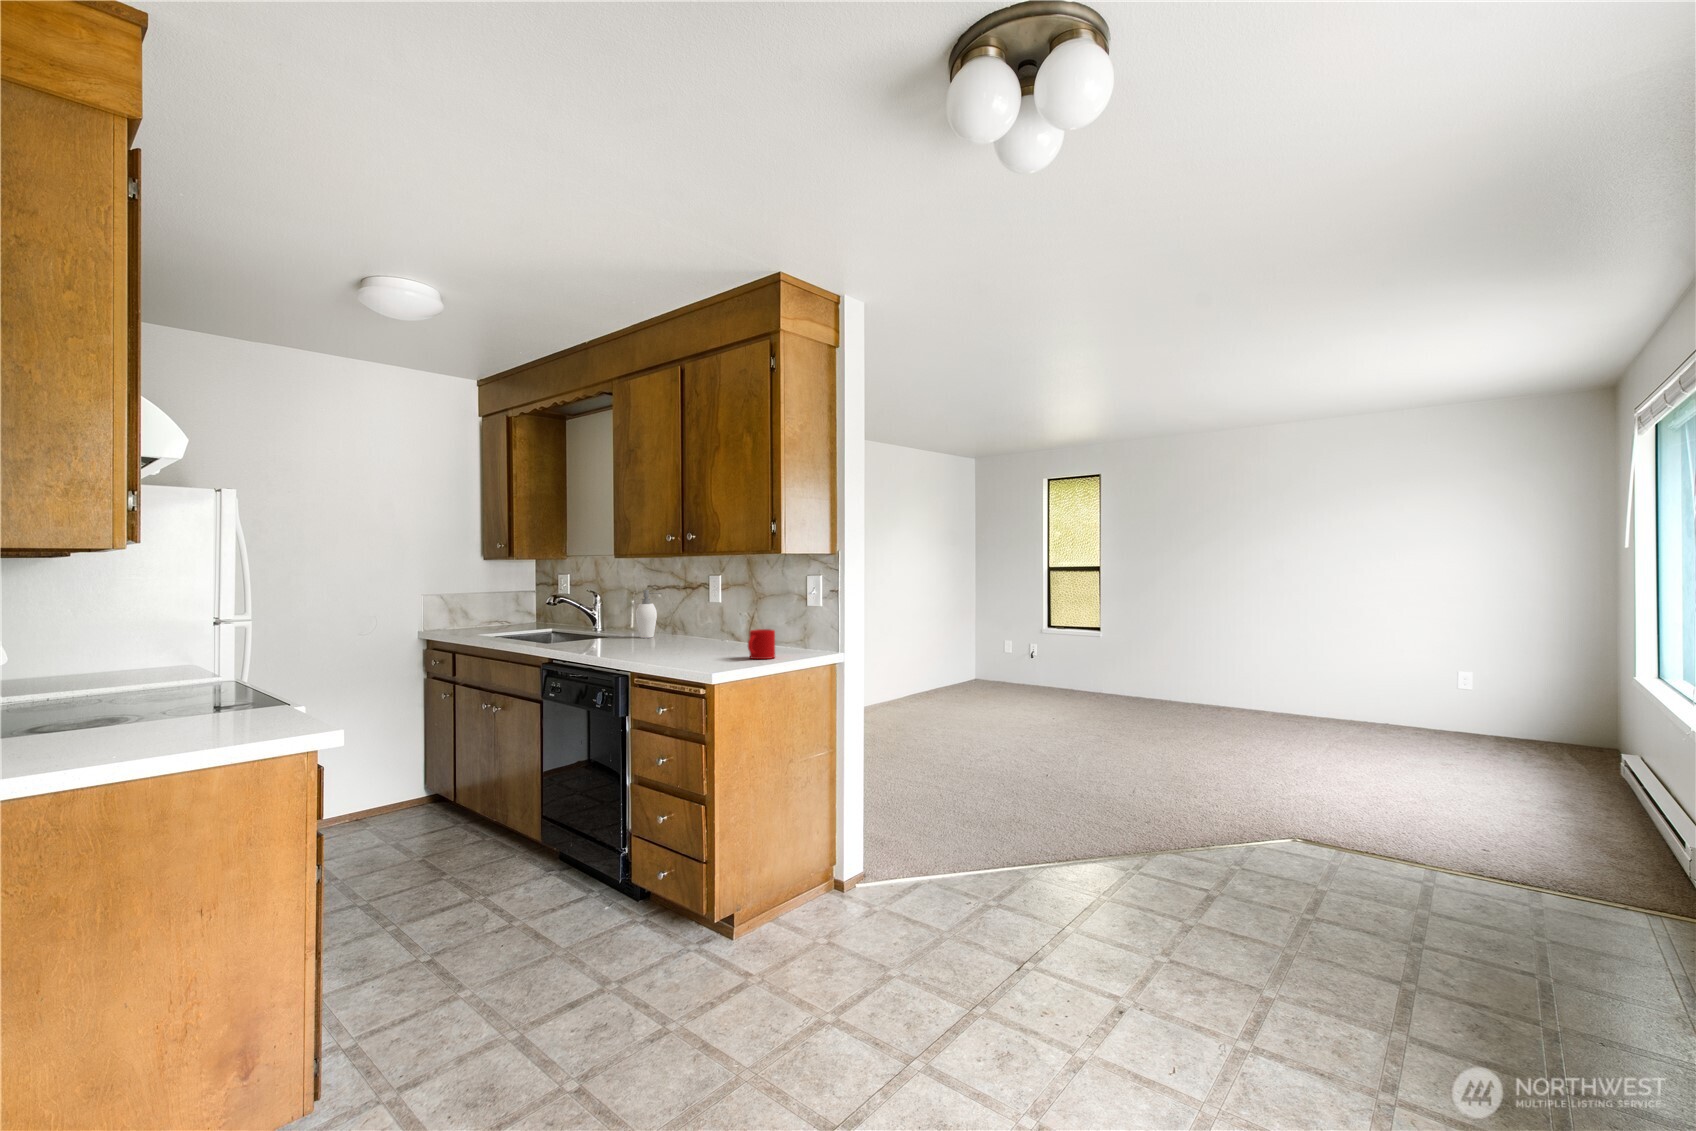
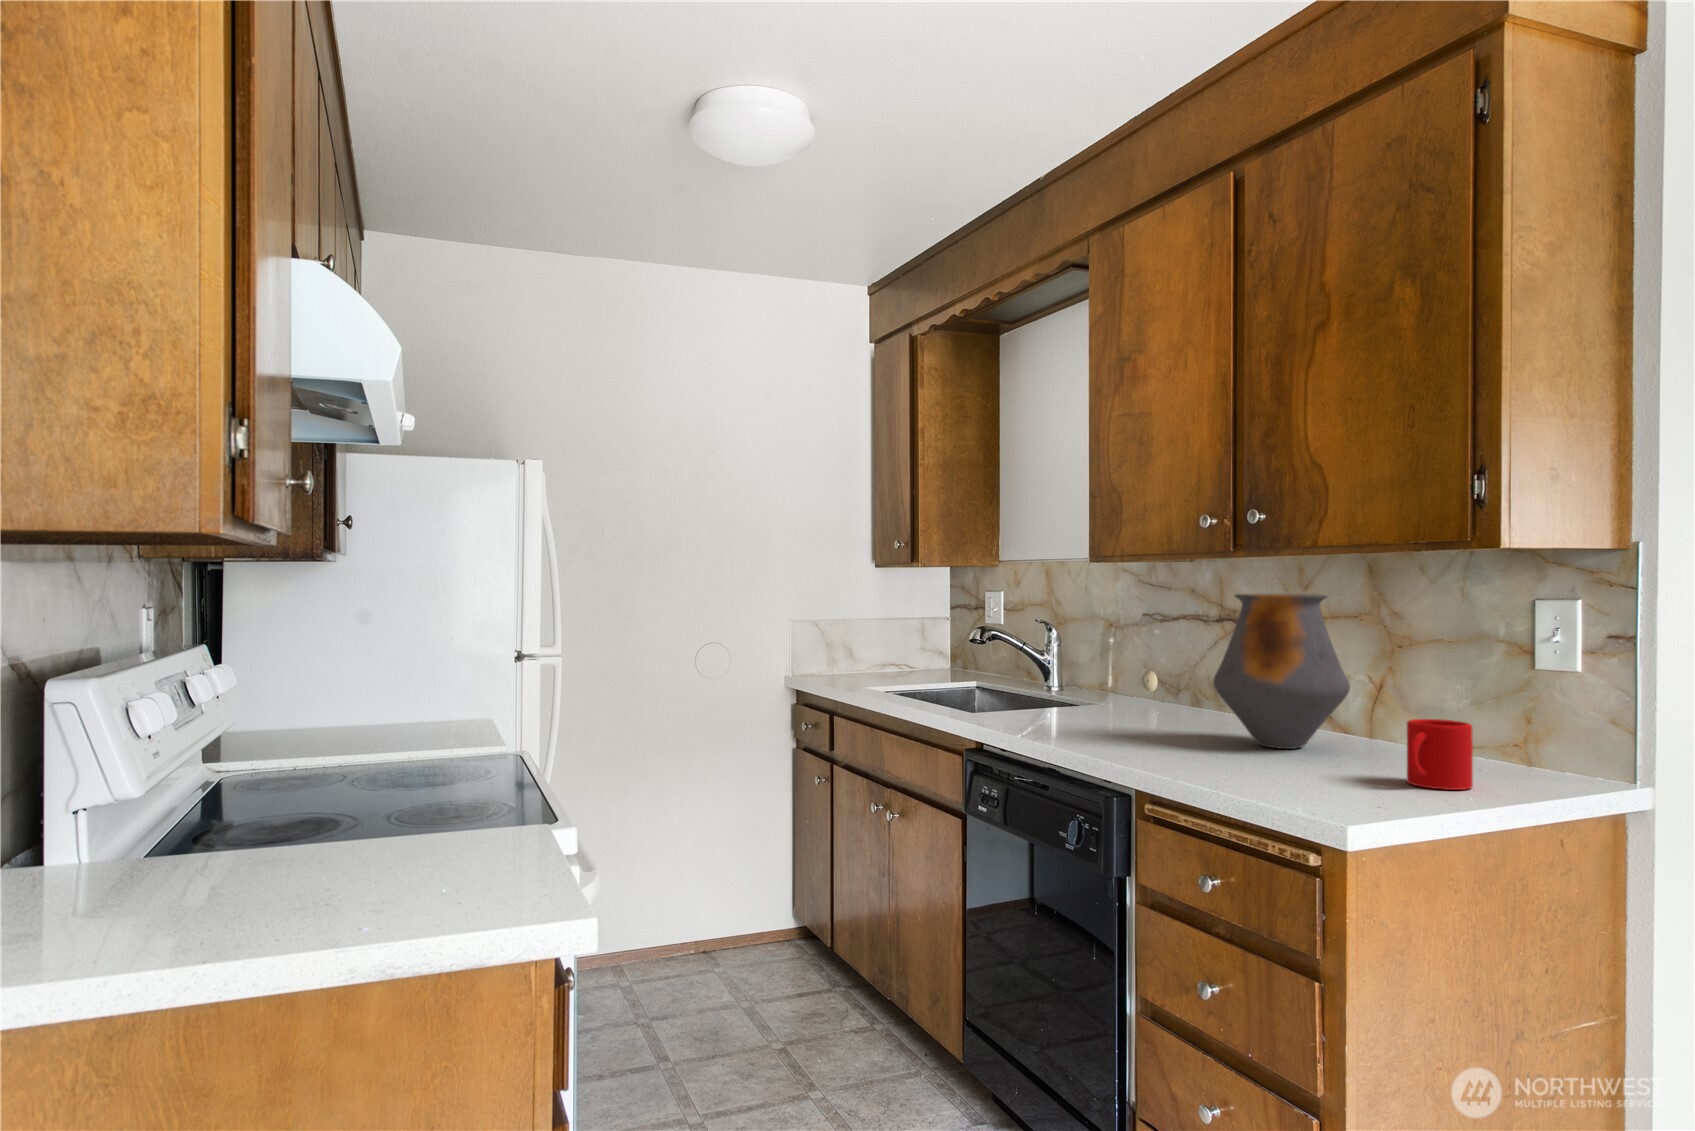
vase: none [673,574,736,649] -> present [1213,594,1350,749]
soap dispenser: present [636,590,660,638] -> none [1126,622,1177,712]

